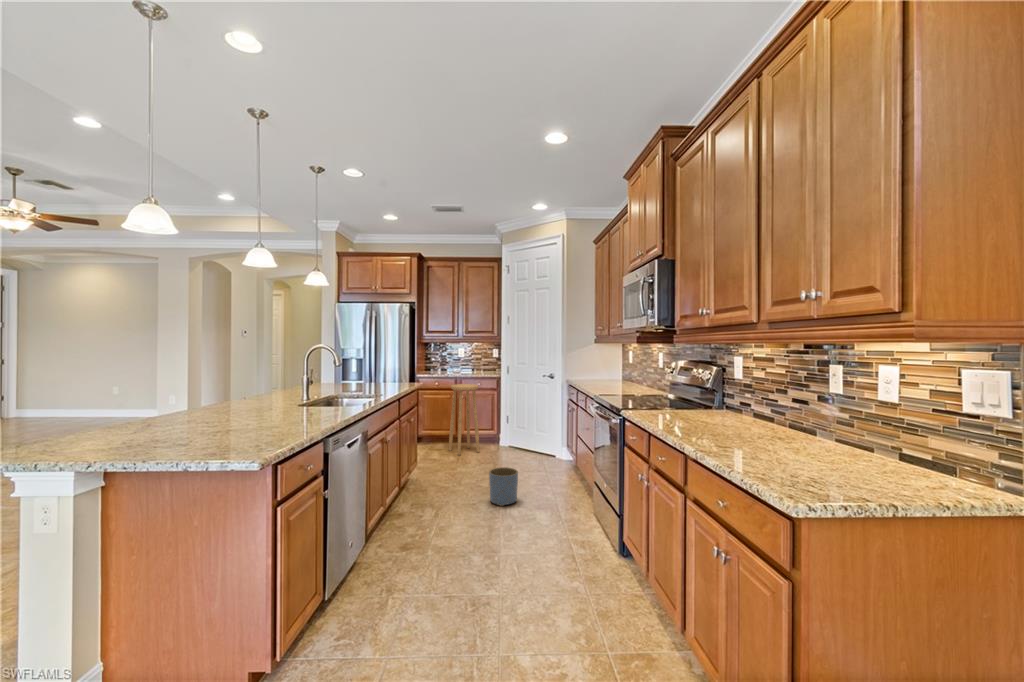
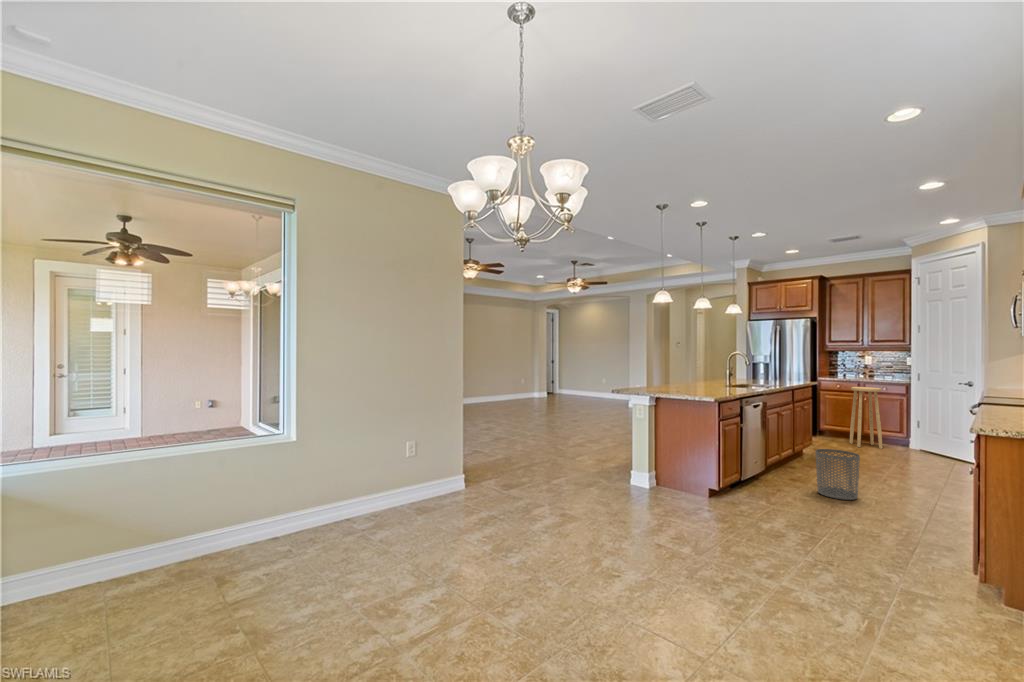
planter: present [489,467,518,506] -> none [872,447,902,475]
waste bin: none [448,516,510,616] -> present [816,449,860,500]

